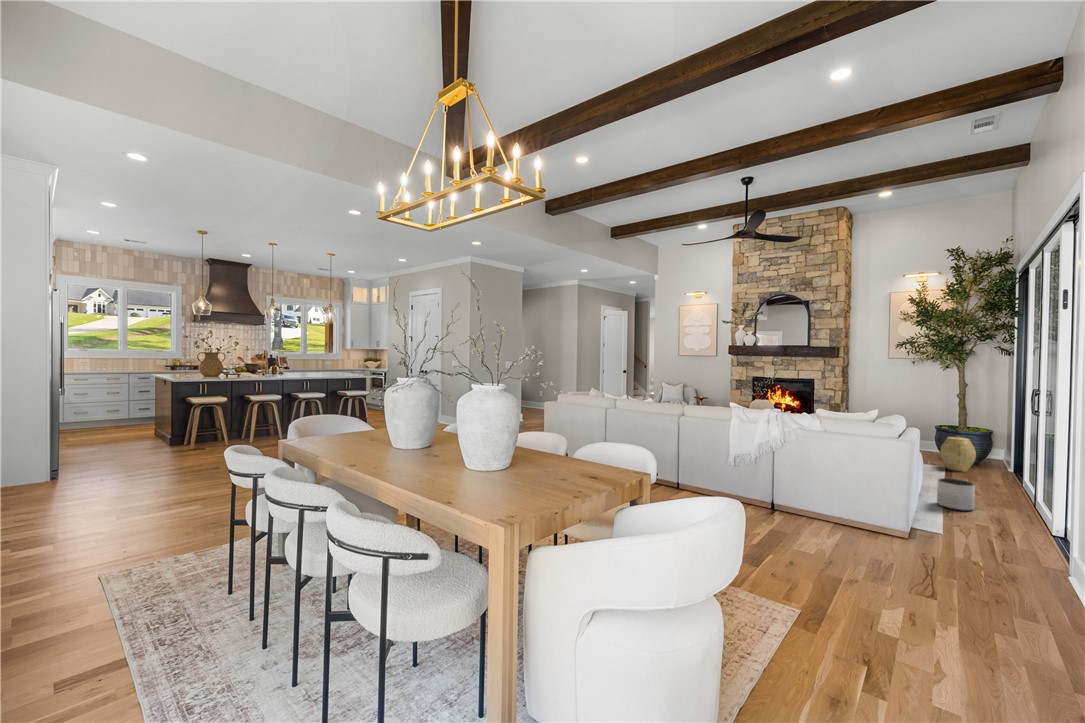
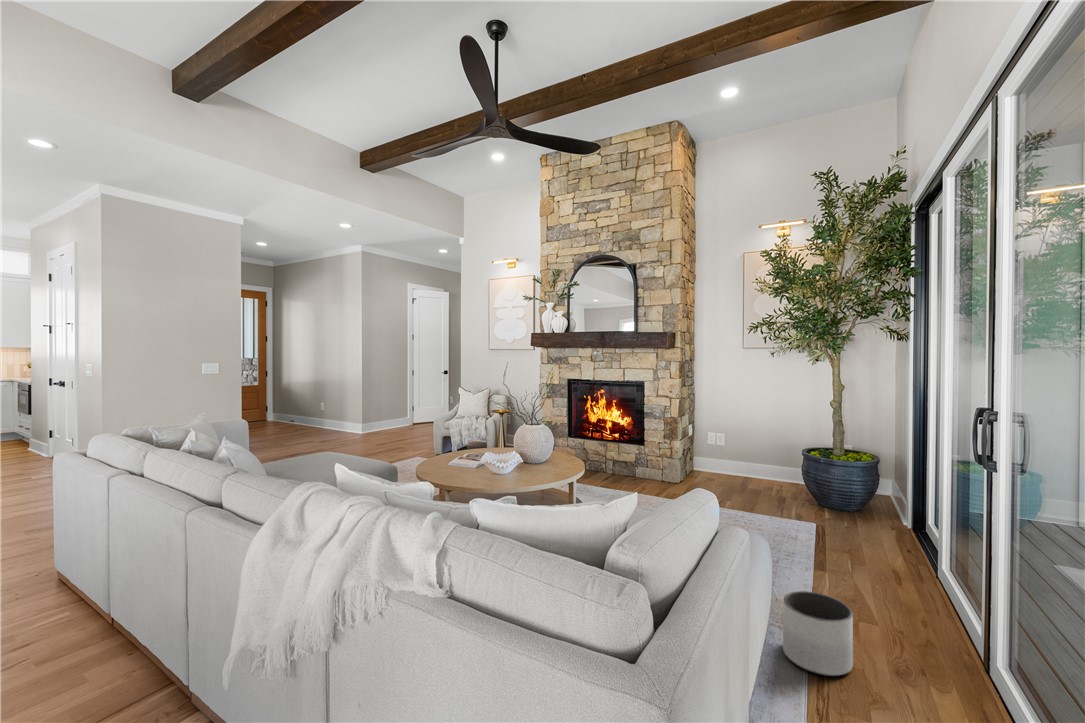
woven basket: present [940,437,976,472] -> none [807,472,858,530]

